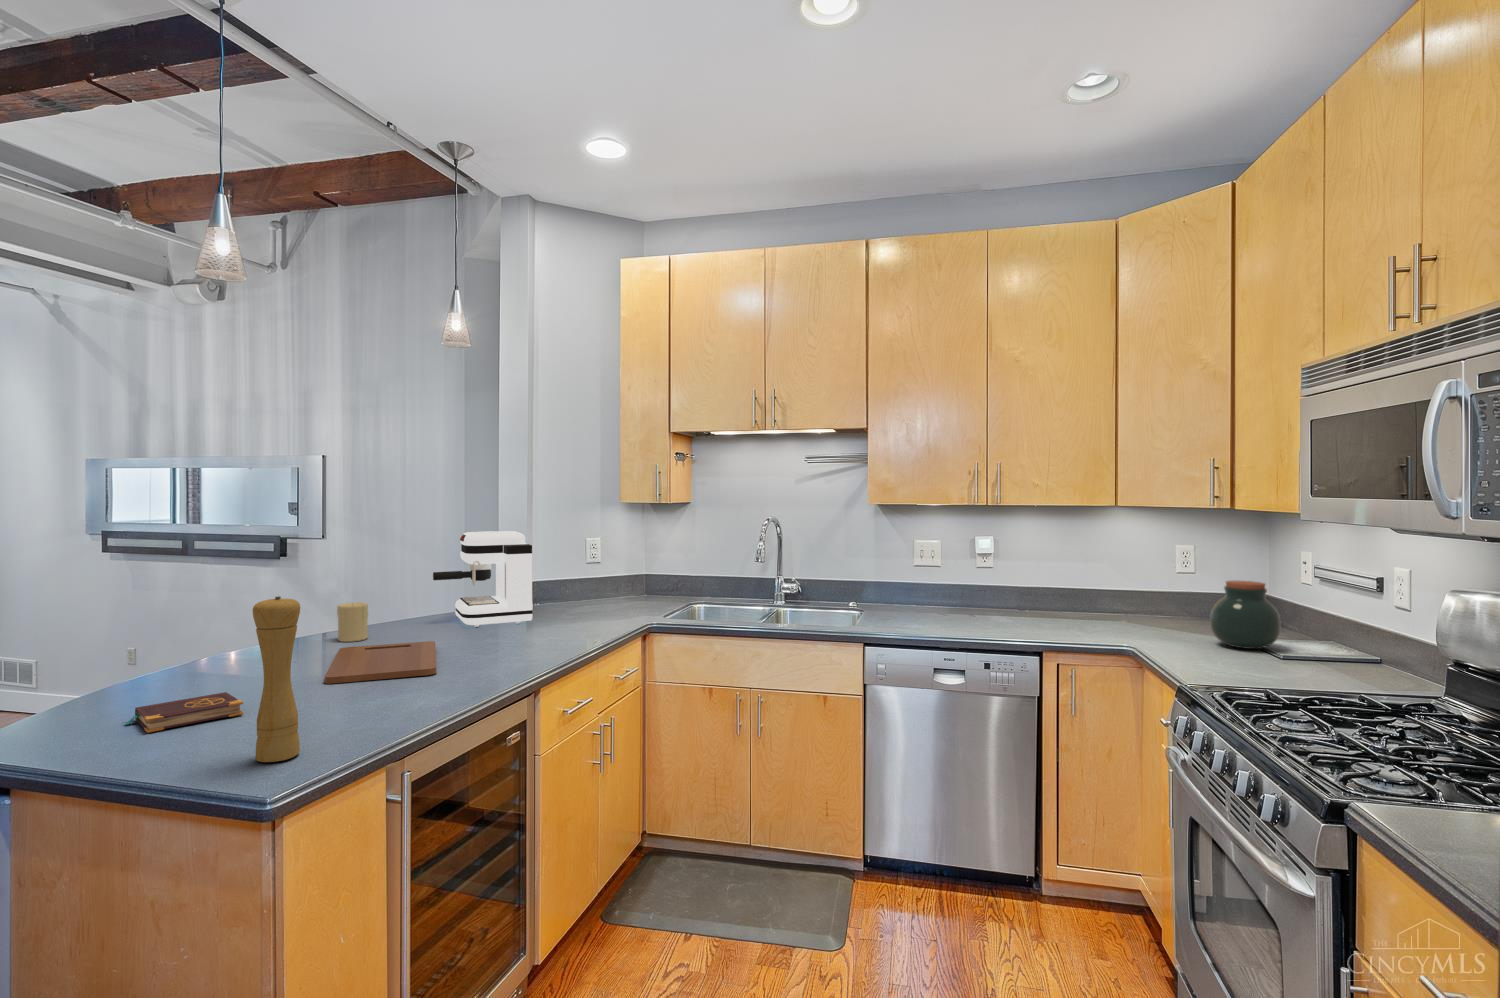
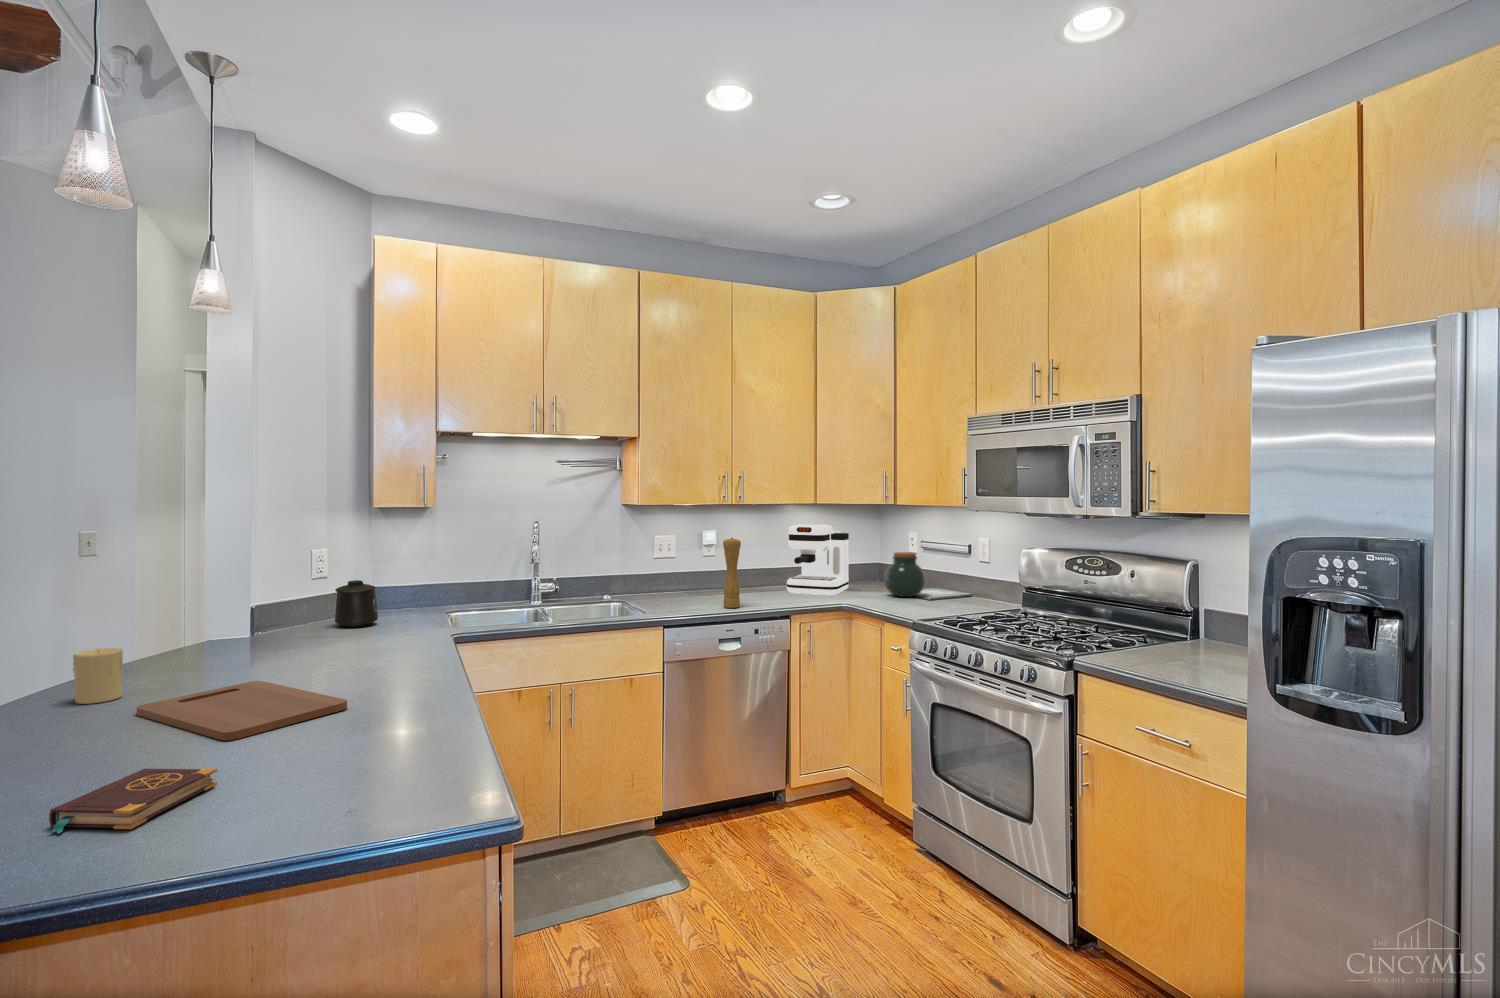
coffee maker: present [433,531,533,627] -> present [787,524,849,597]
mug: none [589,567,625,608] -> present [335,580,378,627]
pepper mill: present [253,596,300,762] -> present [723,538,741,608]

